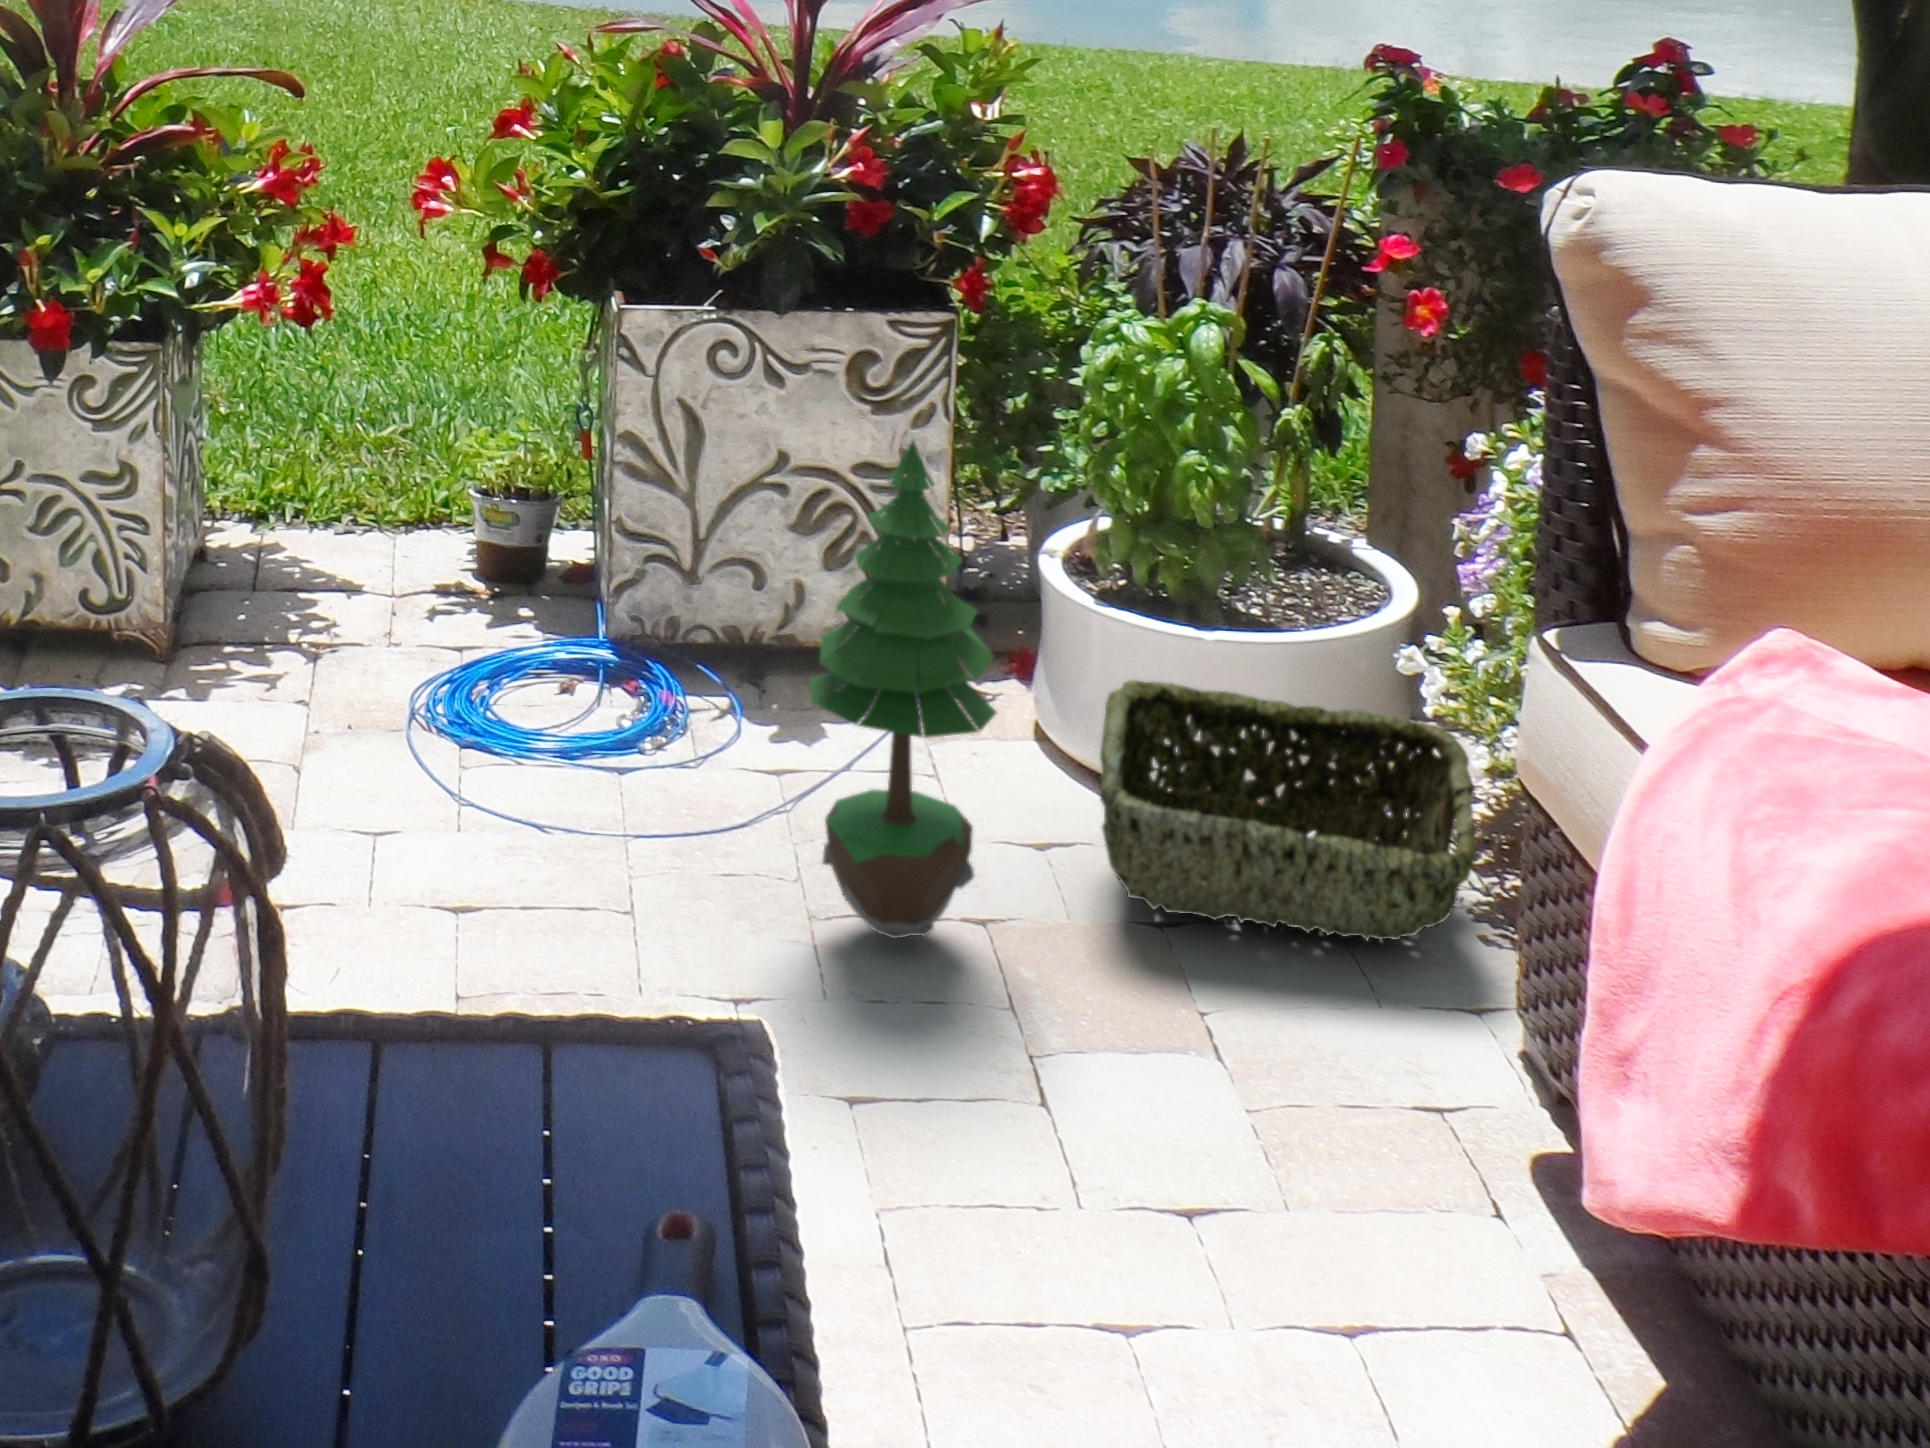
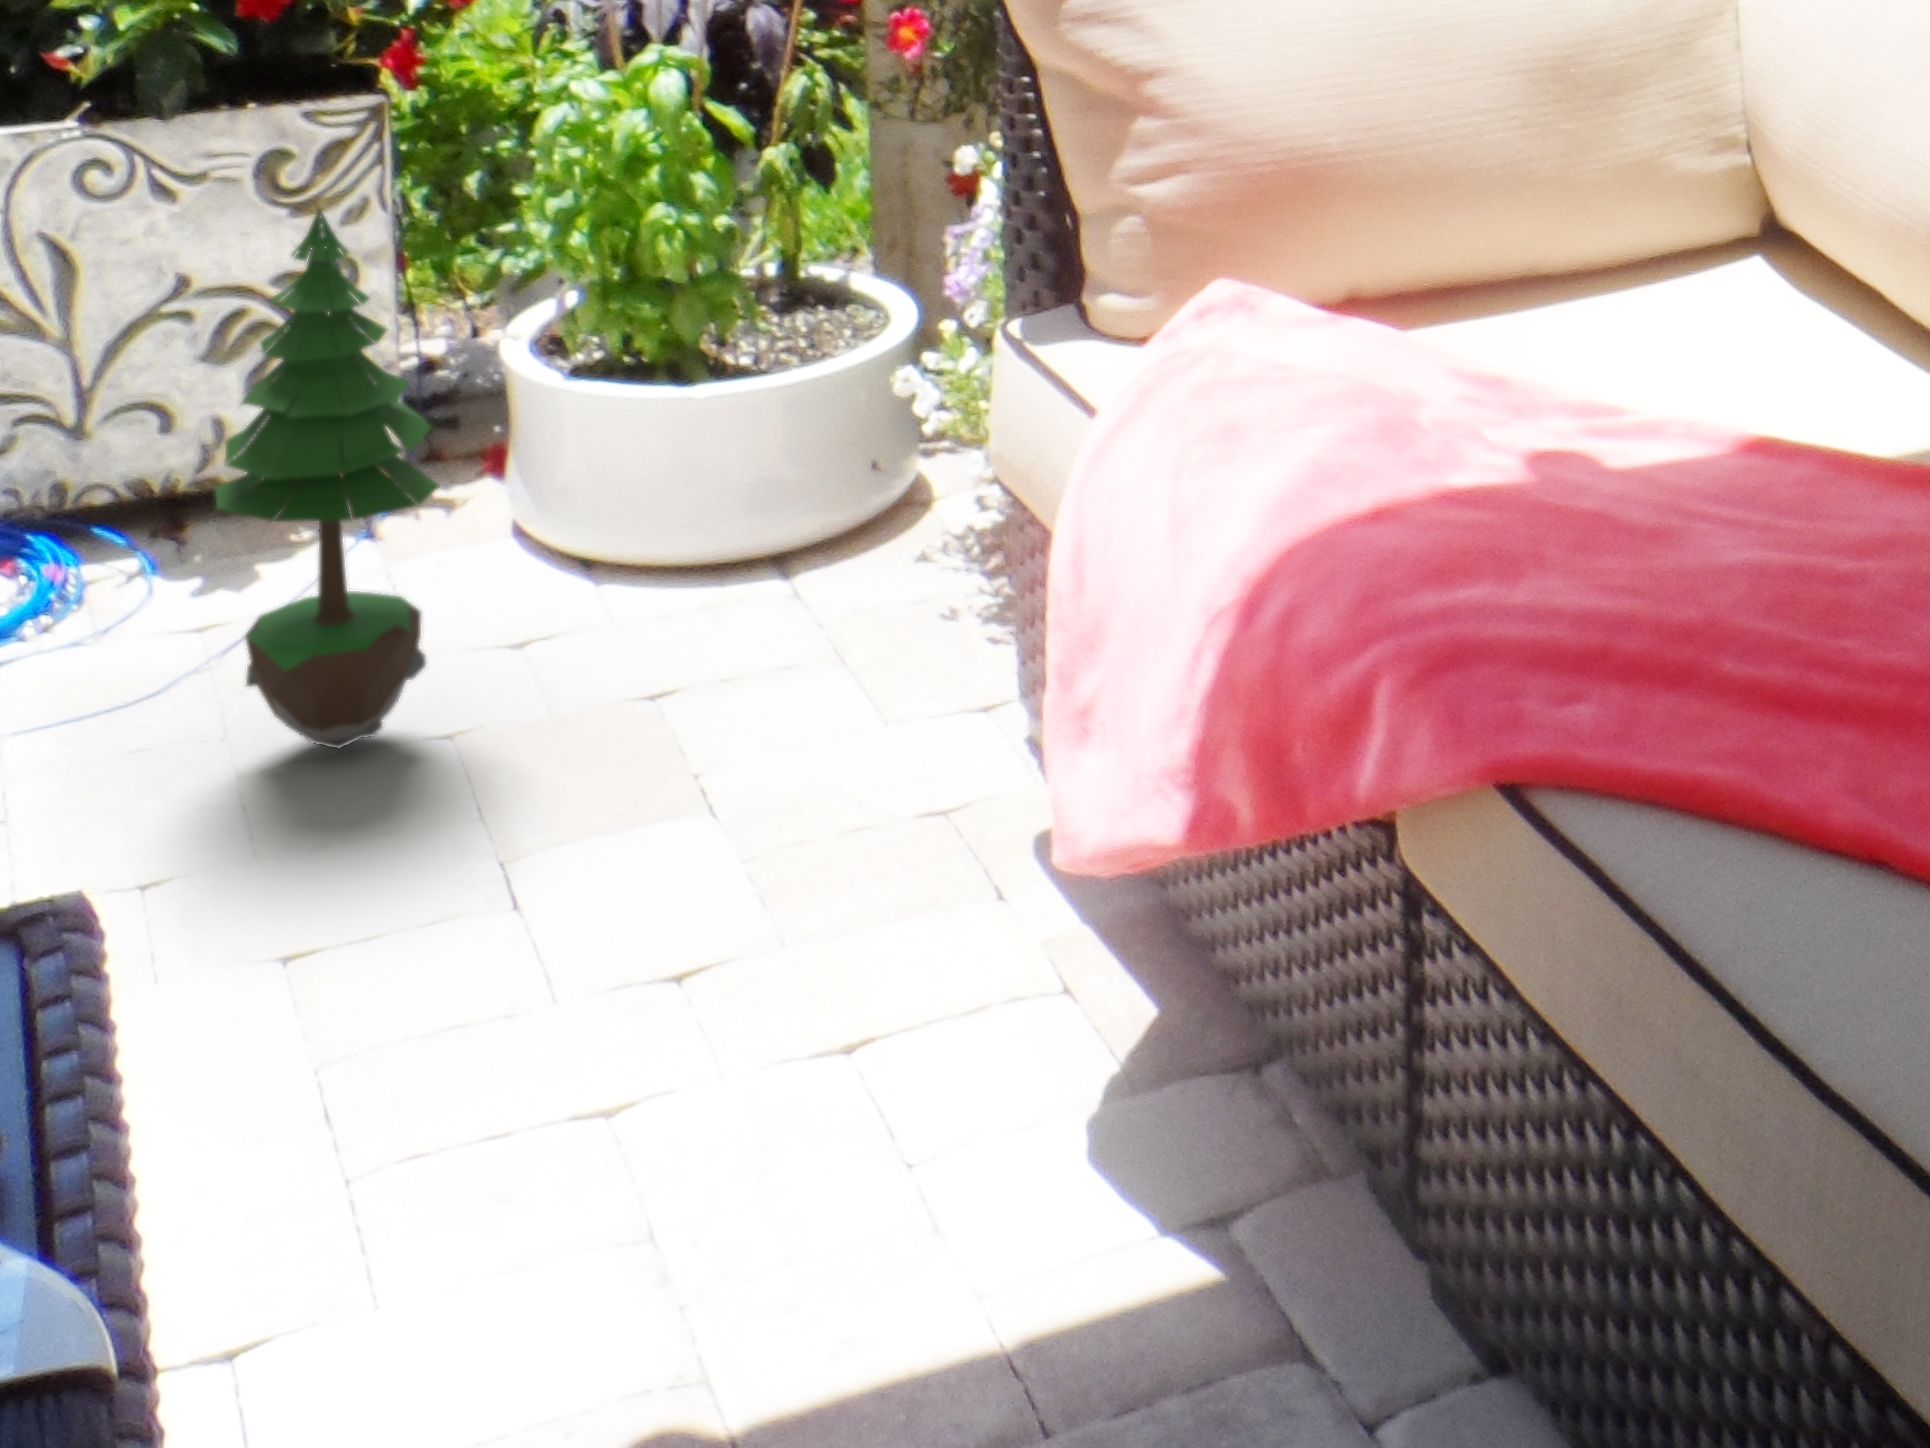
woven basket: present [1100,680,1477,941] -> none [567,429,961,666]

